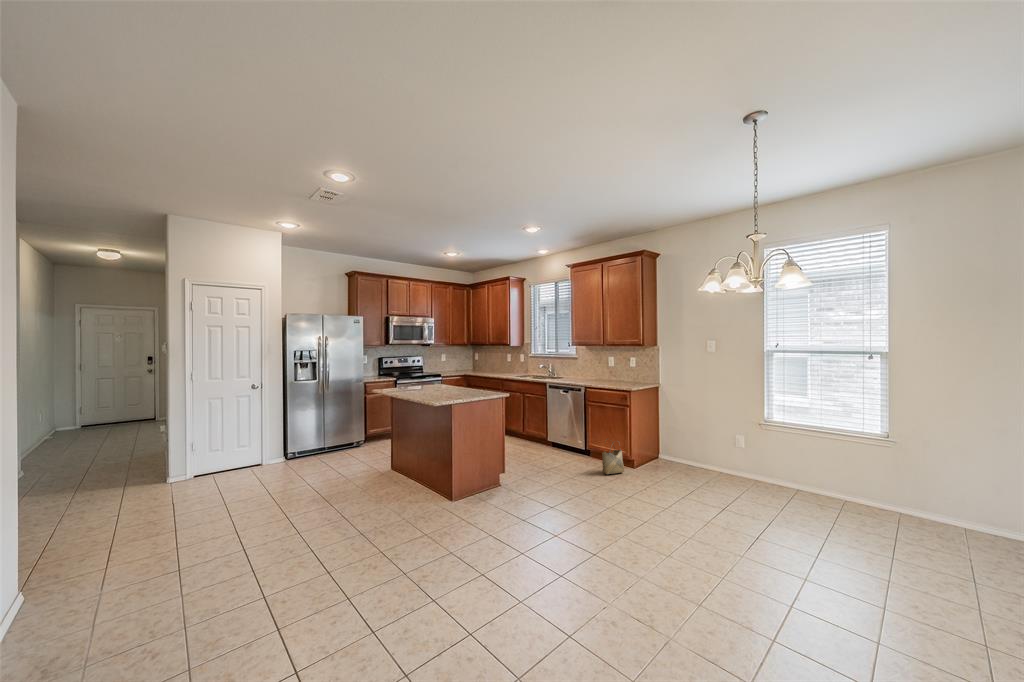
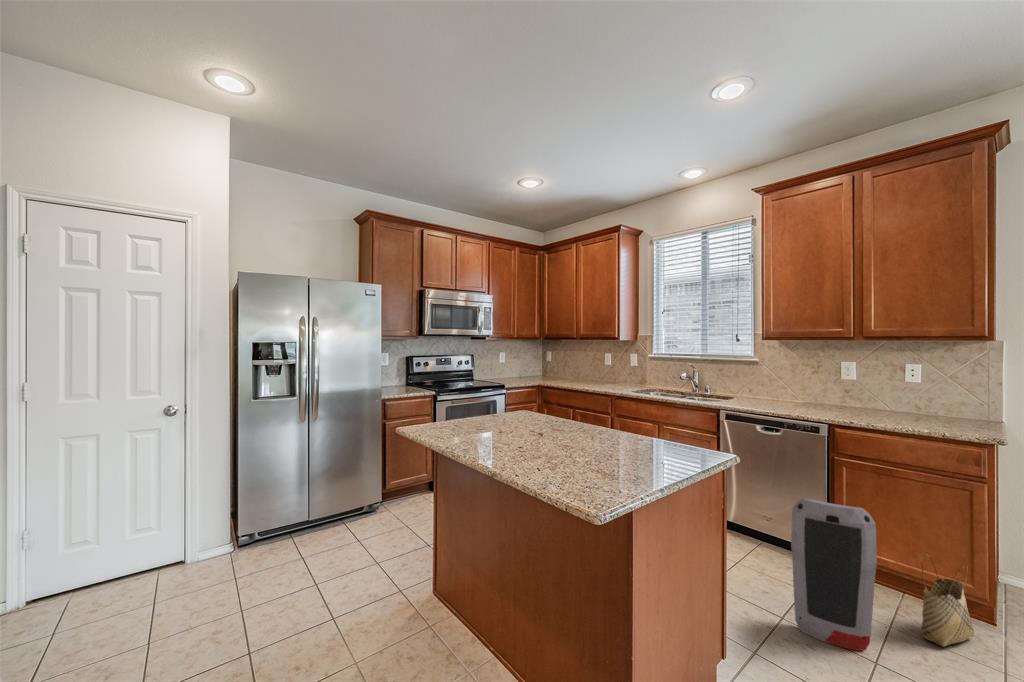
air purifier: none [550,416,577,477] -> present [791,498,877,651]

